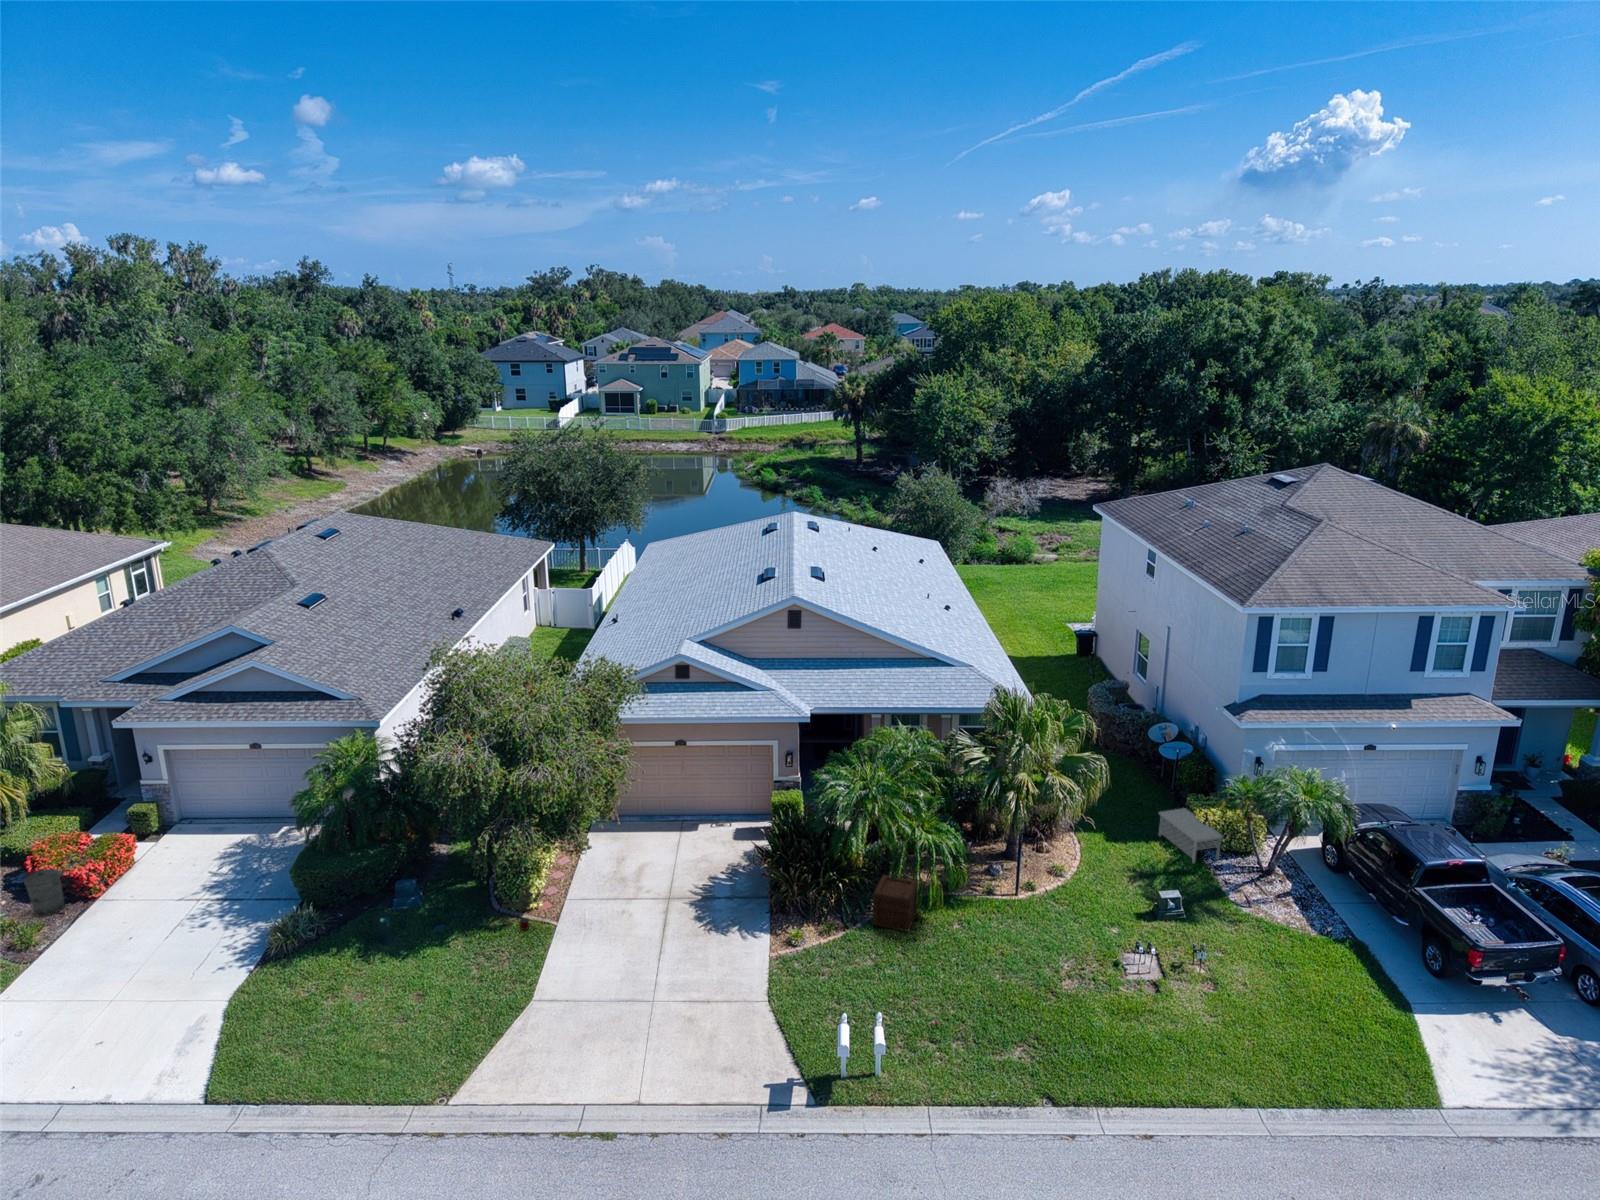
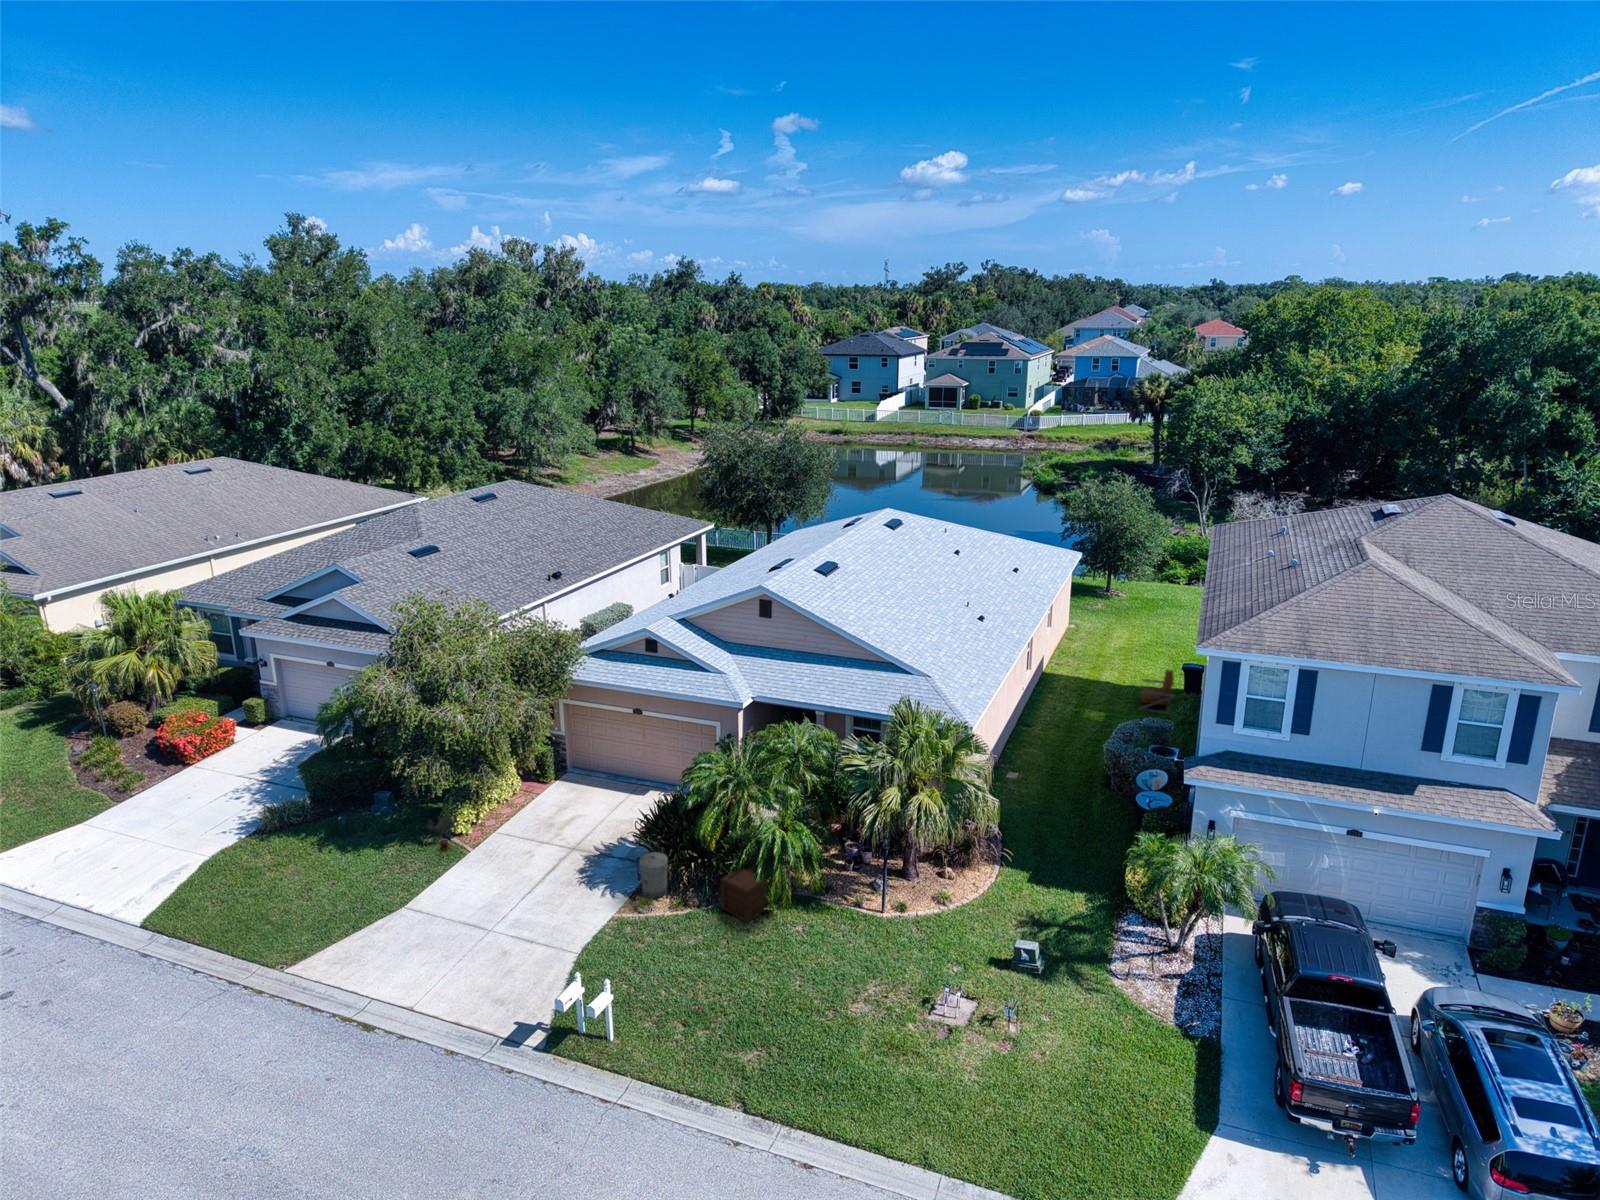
lounge chair: none [1070,637,1109,678] -> present [1139,670,1175,714]
storage bench: present [1159,808,1223,863] -> none [1079,859,1129,922]
trash can: present [24,869,65,917] -> present [639,852,668,899]

